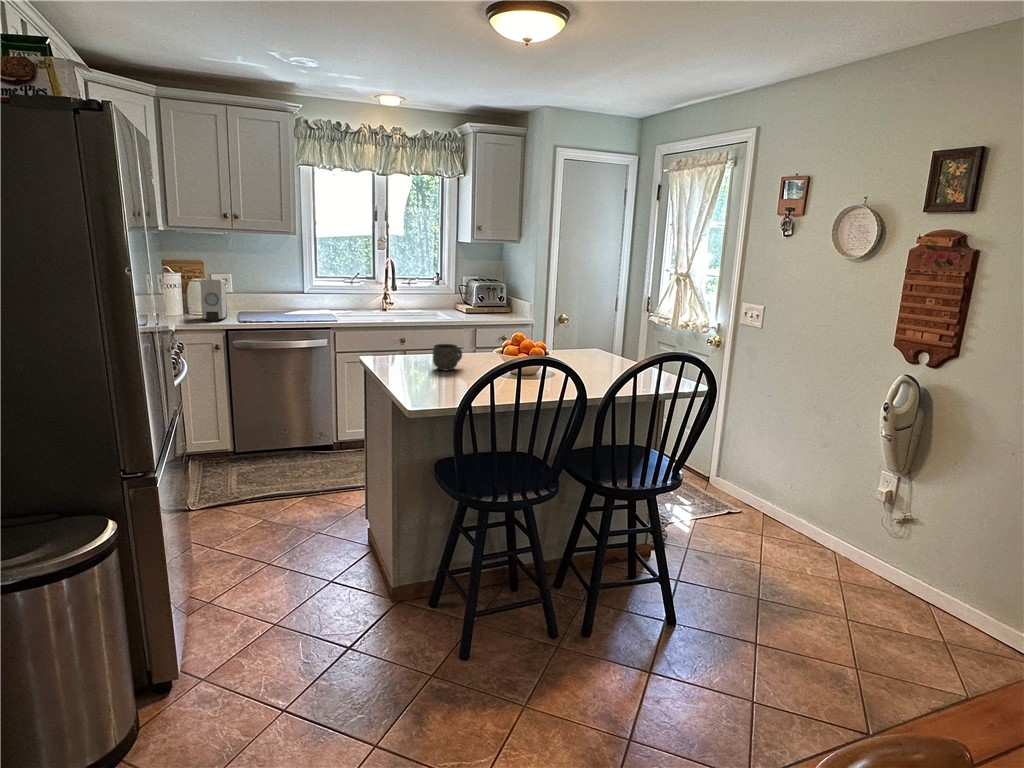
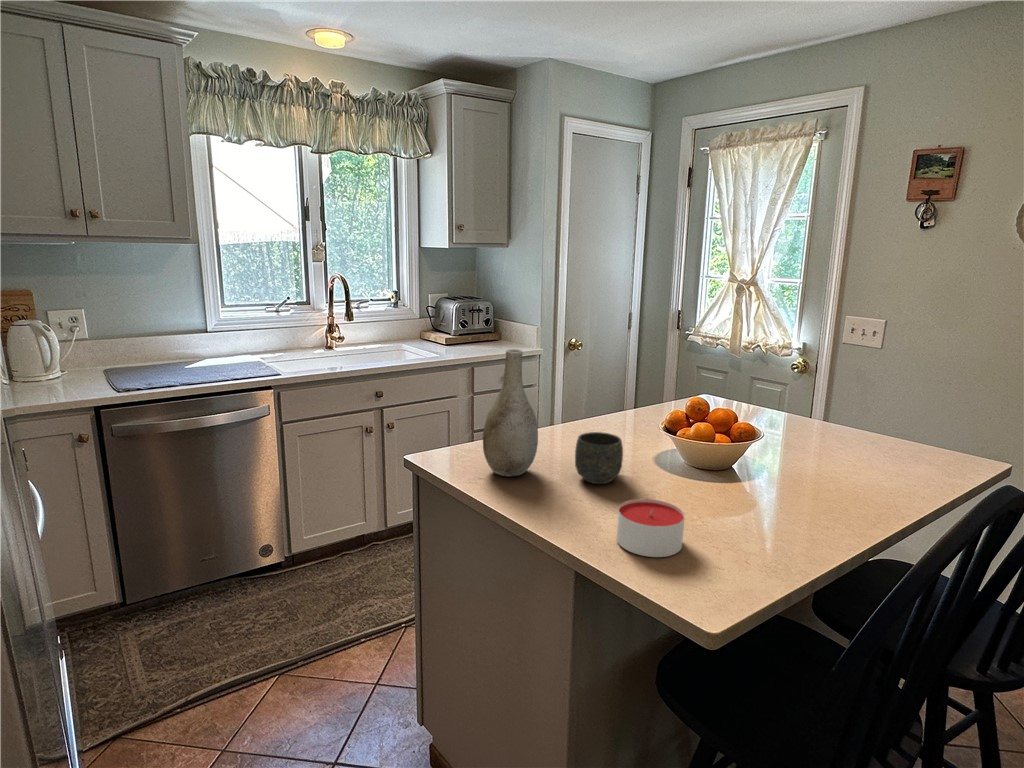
soap dispenser: present [201,279,227,321] -> none [36,322,88,394]
vase: none [389,295,420,365] -> present [483,349,538,476]
candle: none [415,367,447,390] -> present [617,499,685,557]

